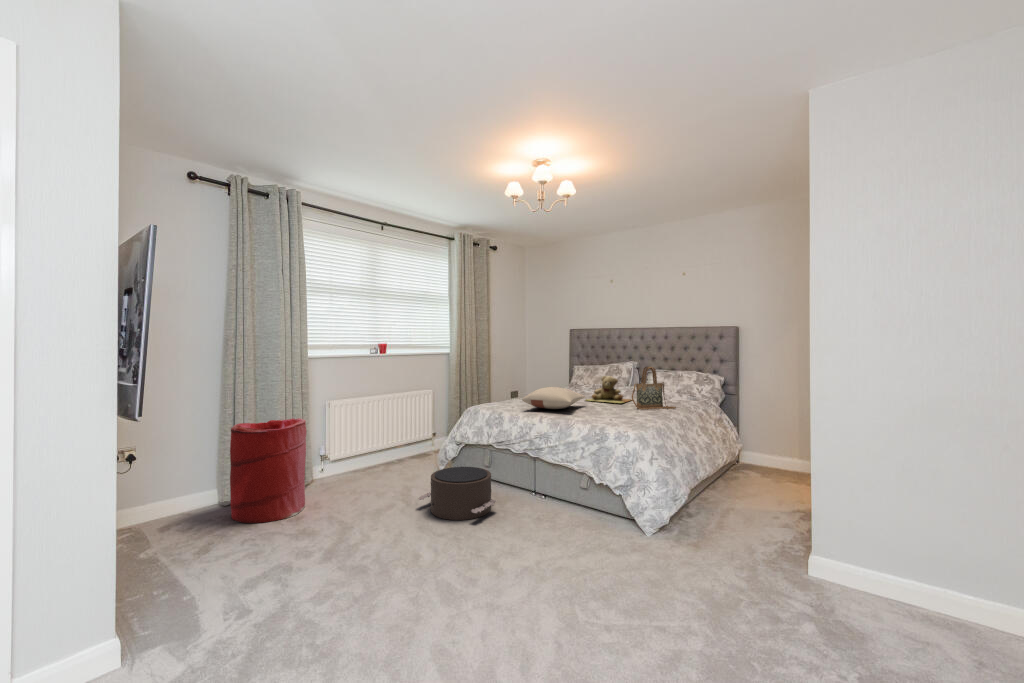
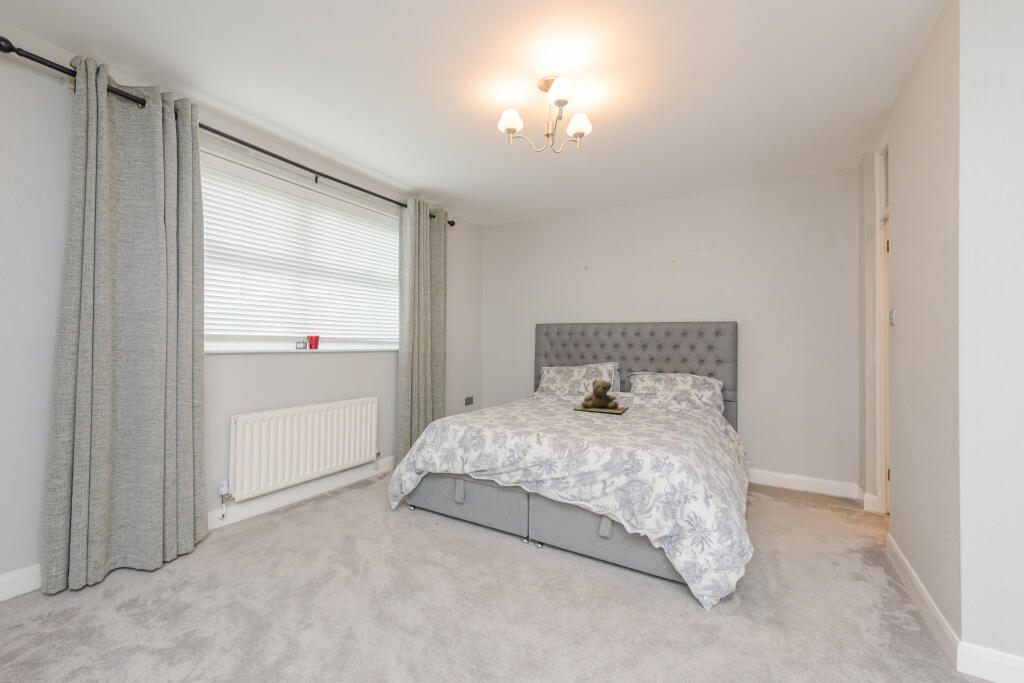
handbag: present [632,367,676,409] -> none [640,370,690,422]
pillow: present [522,387,585,409] -> none [508,395,581,423]
laundry hamper: present [230,418,307,523] -> none [36,449,187,641]
pouf: present [418,467,497,520] -> none [368,509,488,601]

